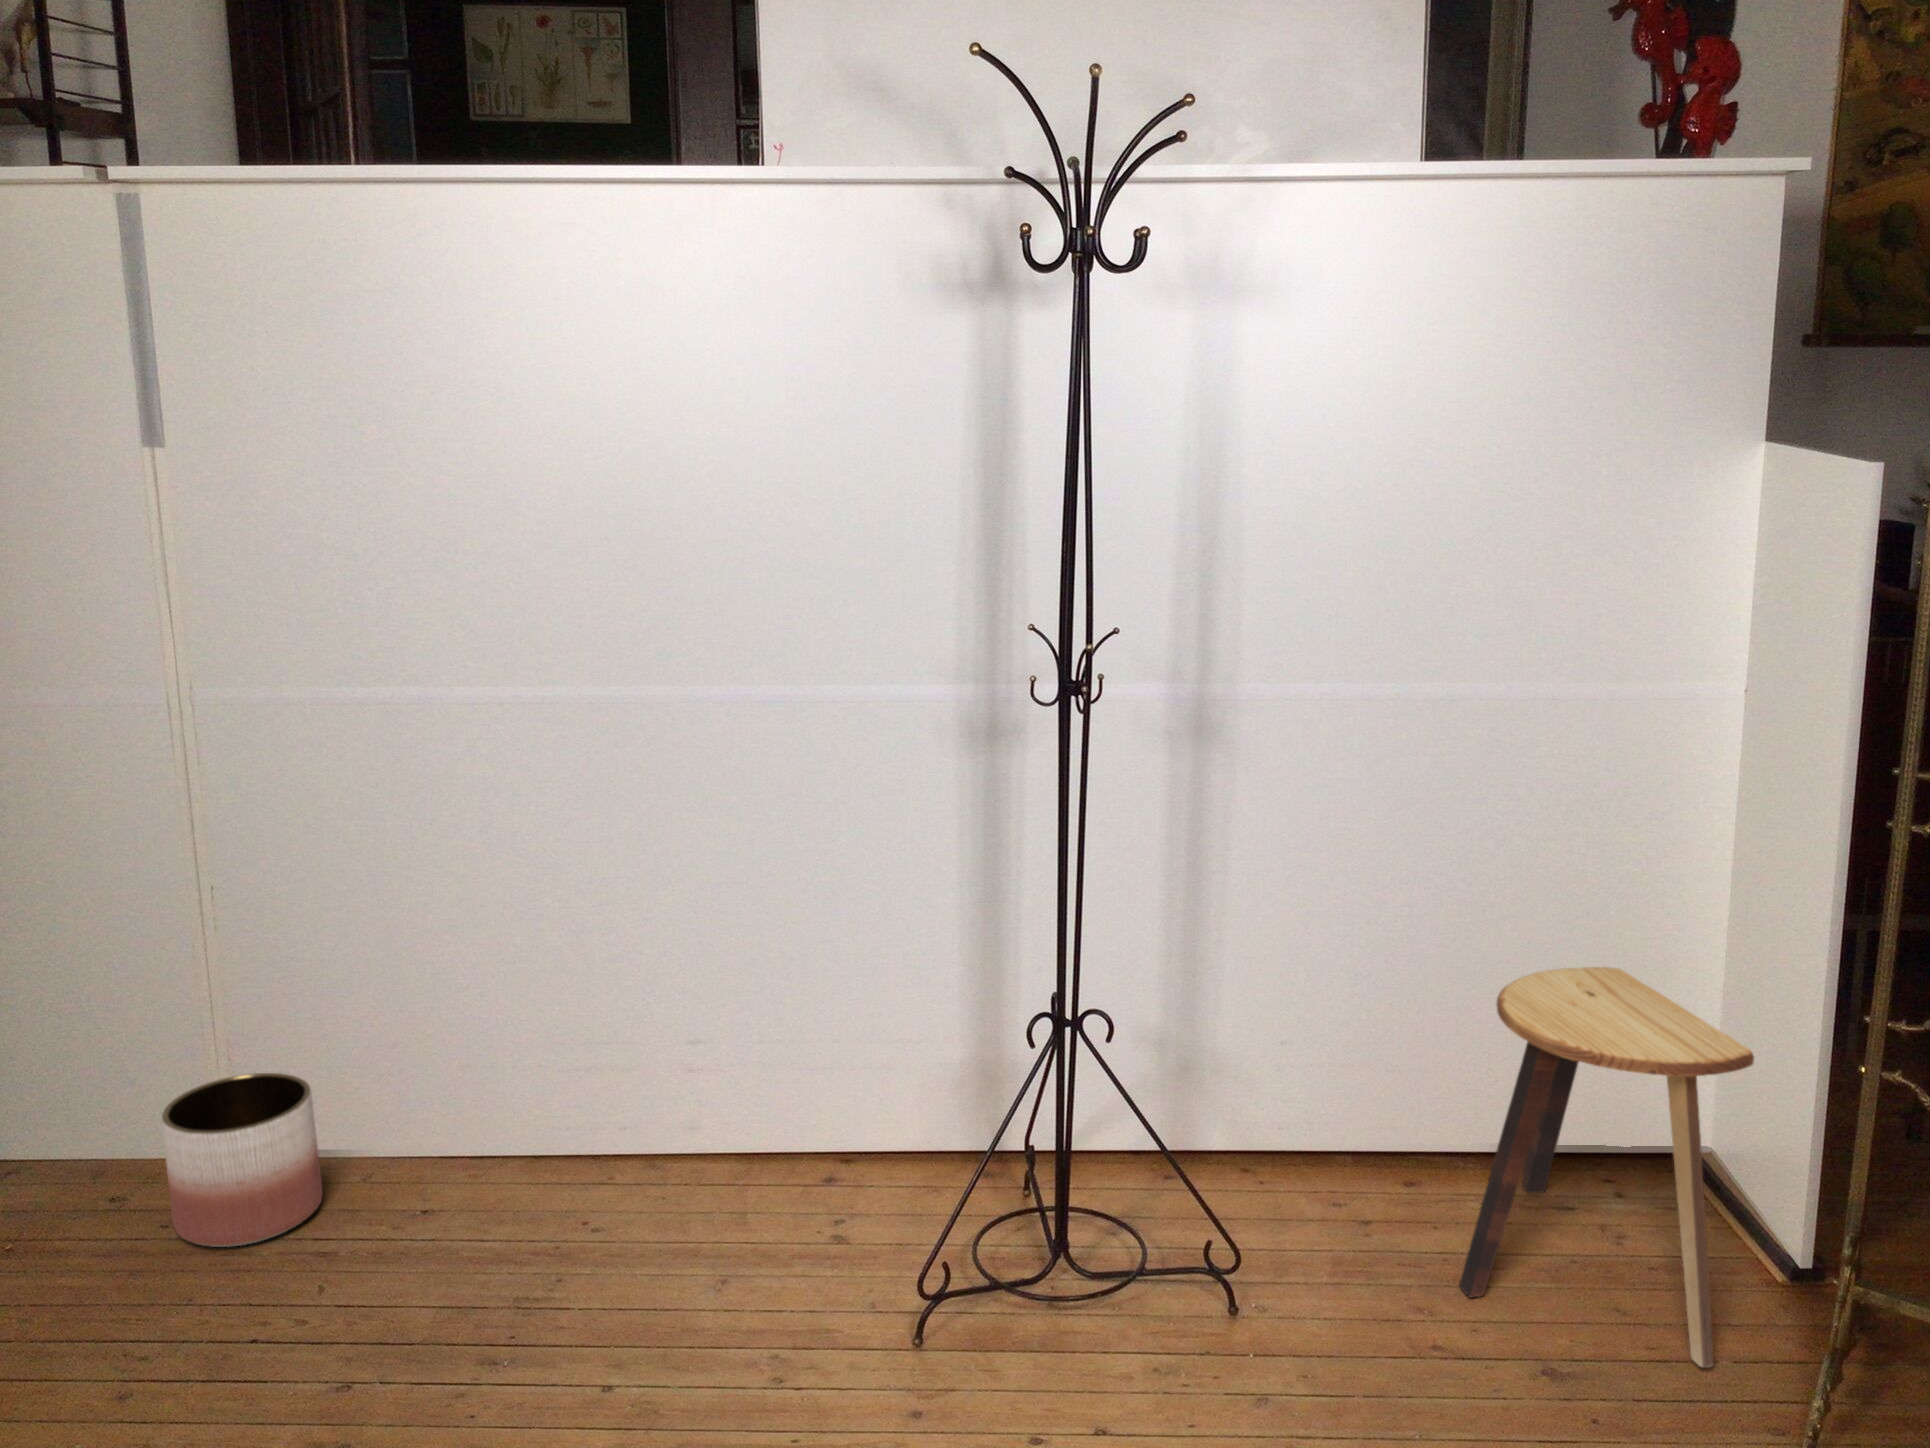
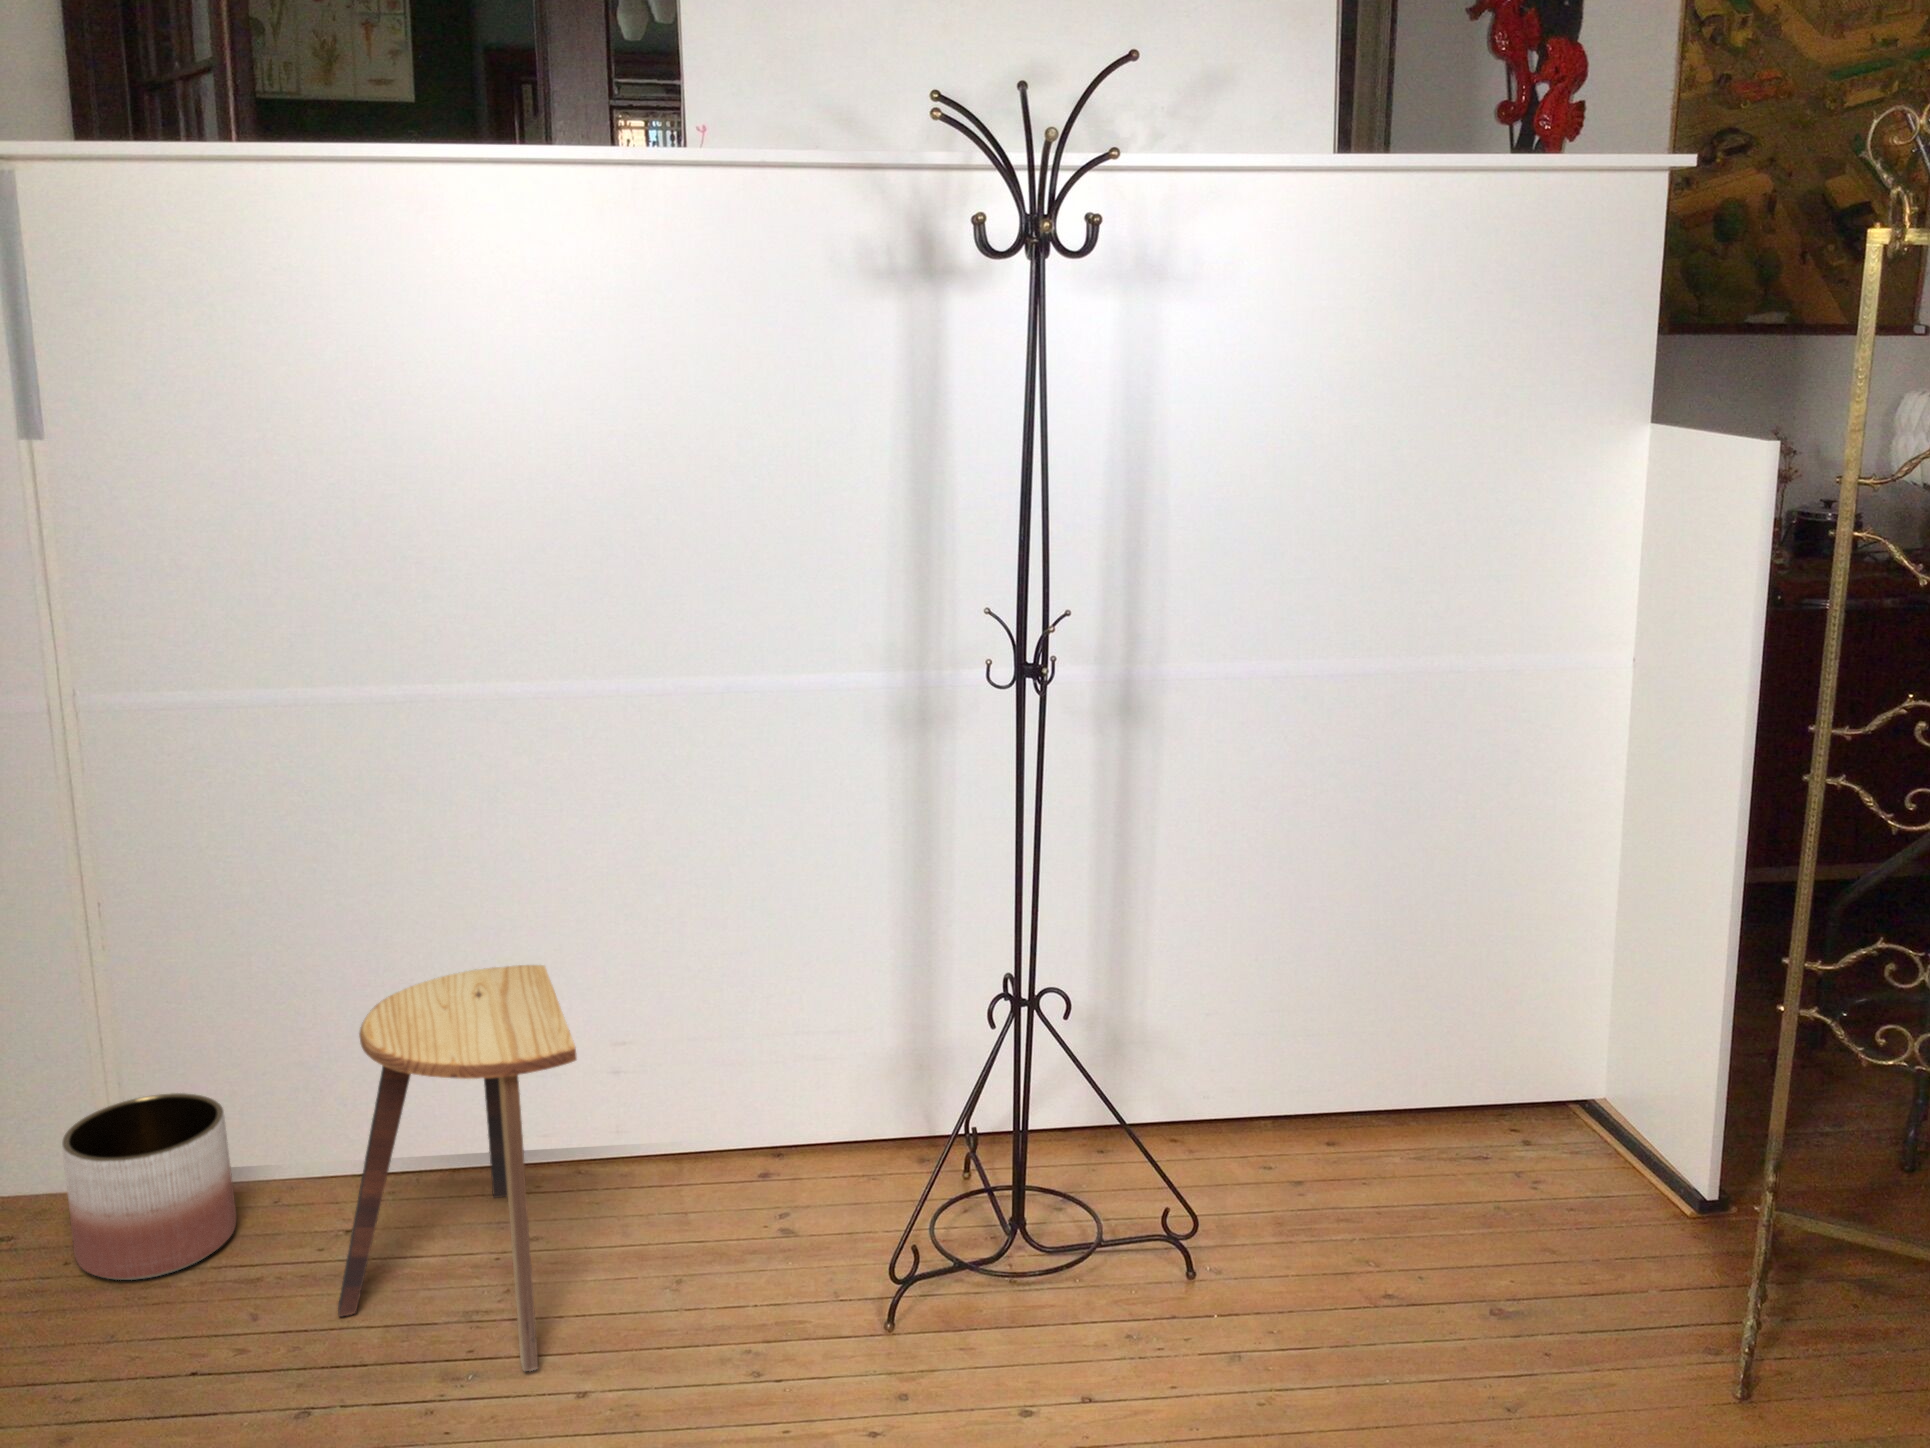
stool: present [1459,967,1754,1367] -> present [338,965,577,1371]

